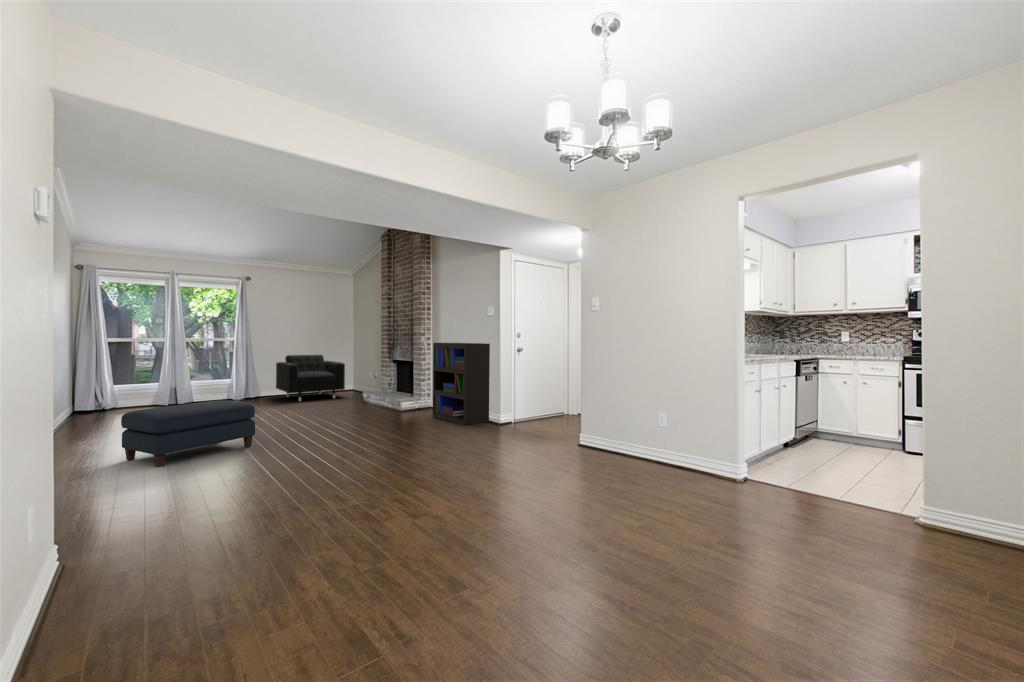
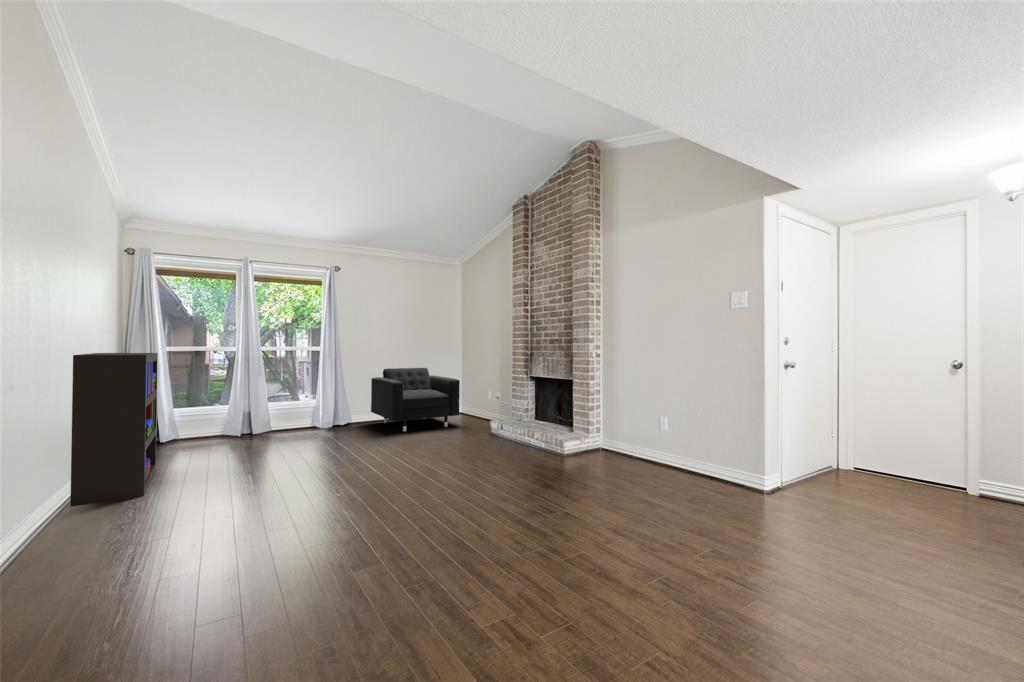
bookshelf: present [433,343,490,426] -> present [70,353,158,507]
ottoman: present [121,400,255,467] -> none [144,457,387,634]

